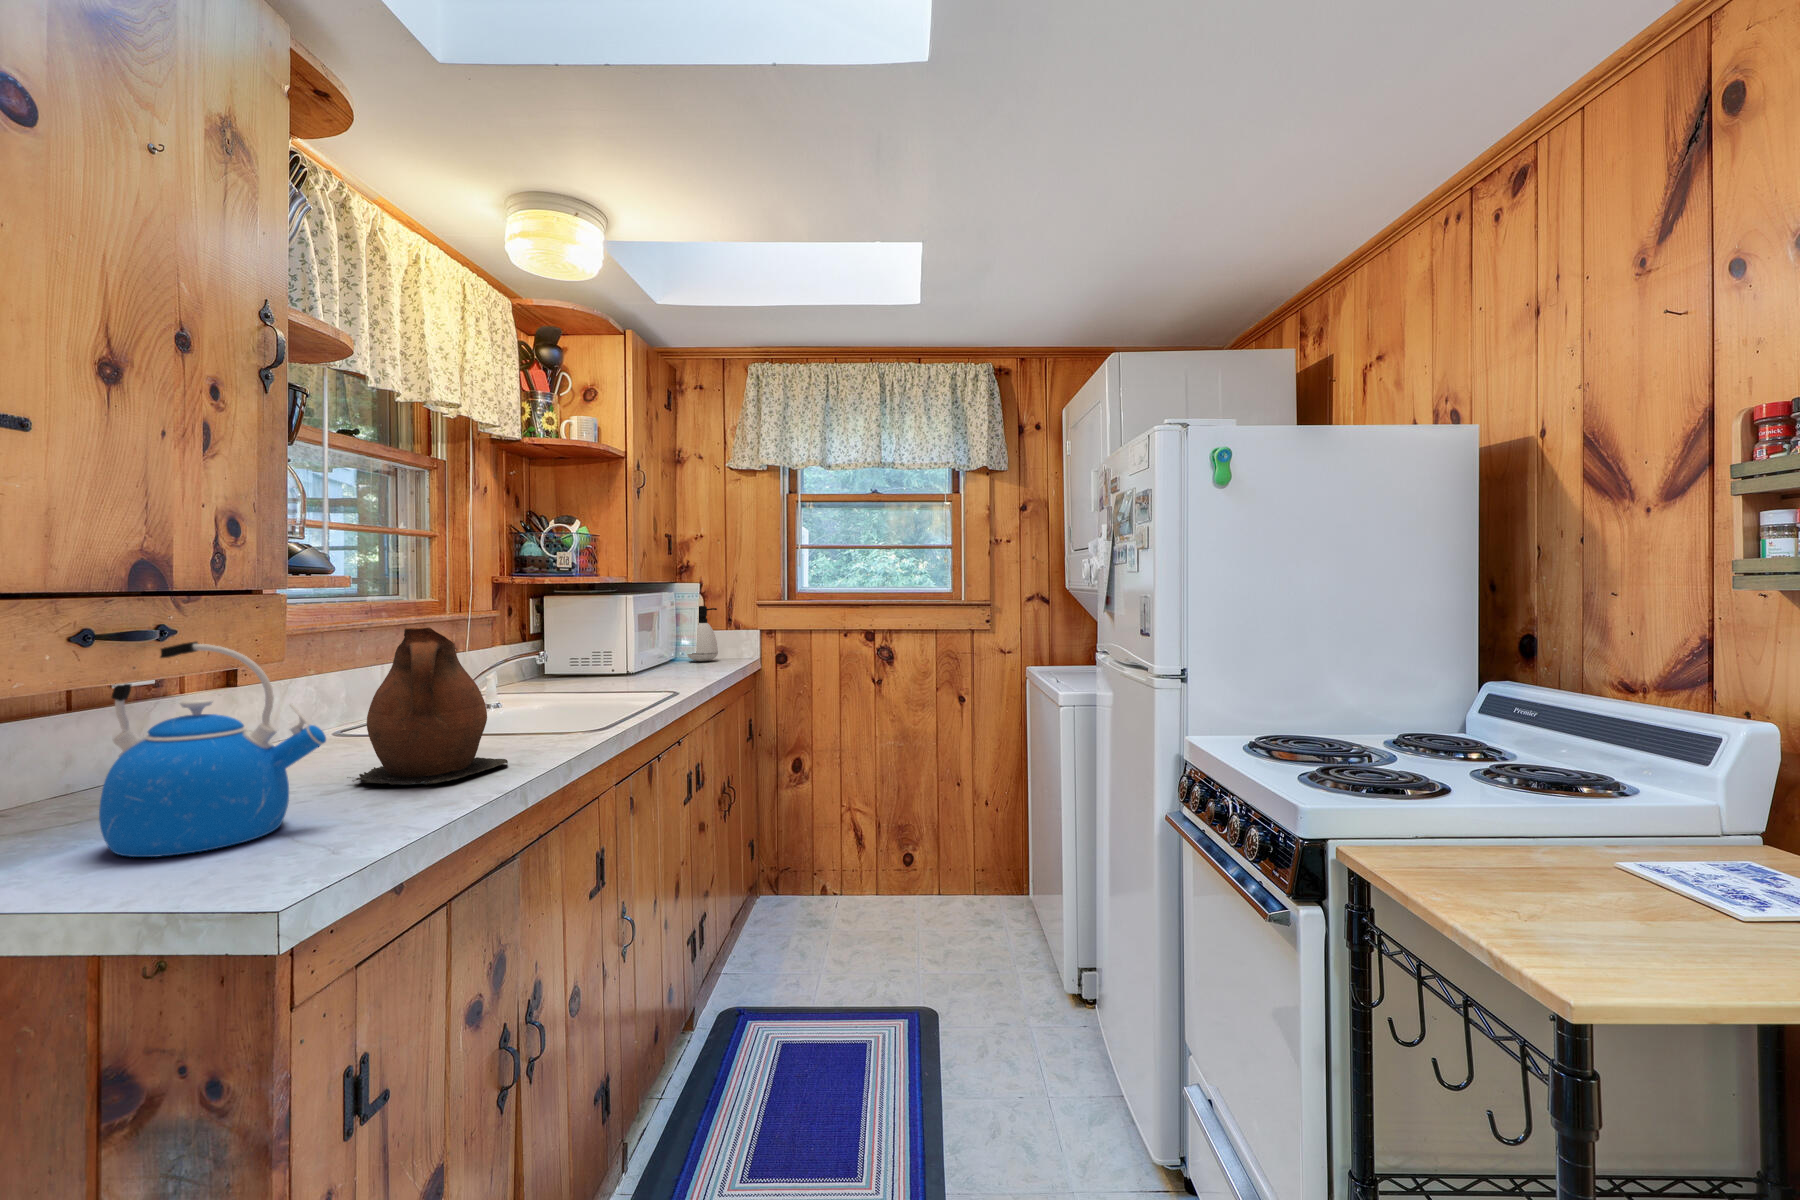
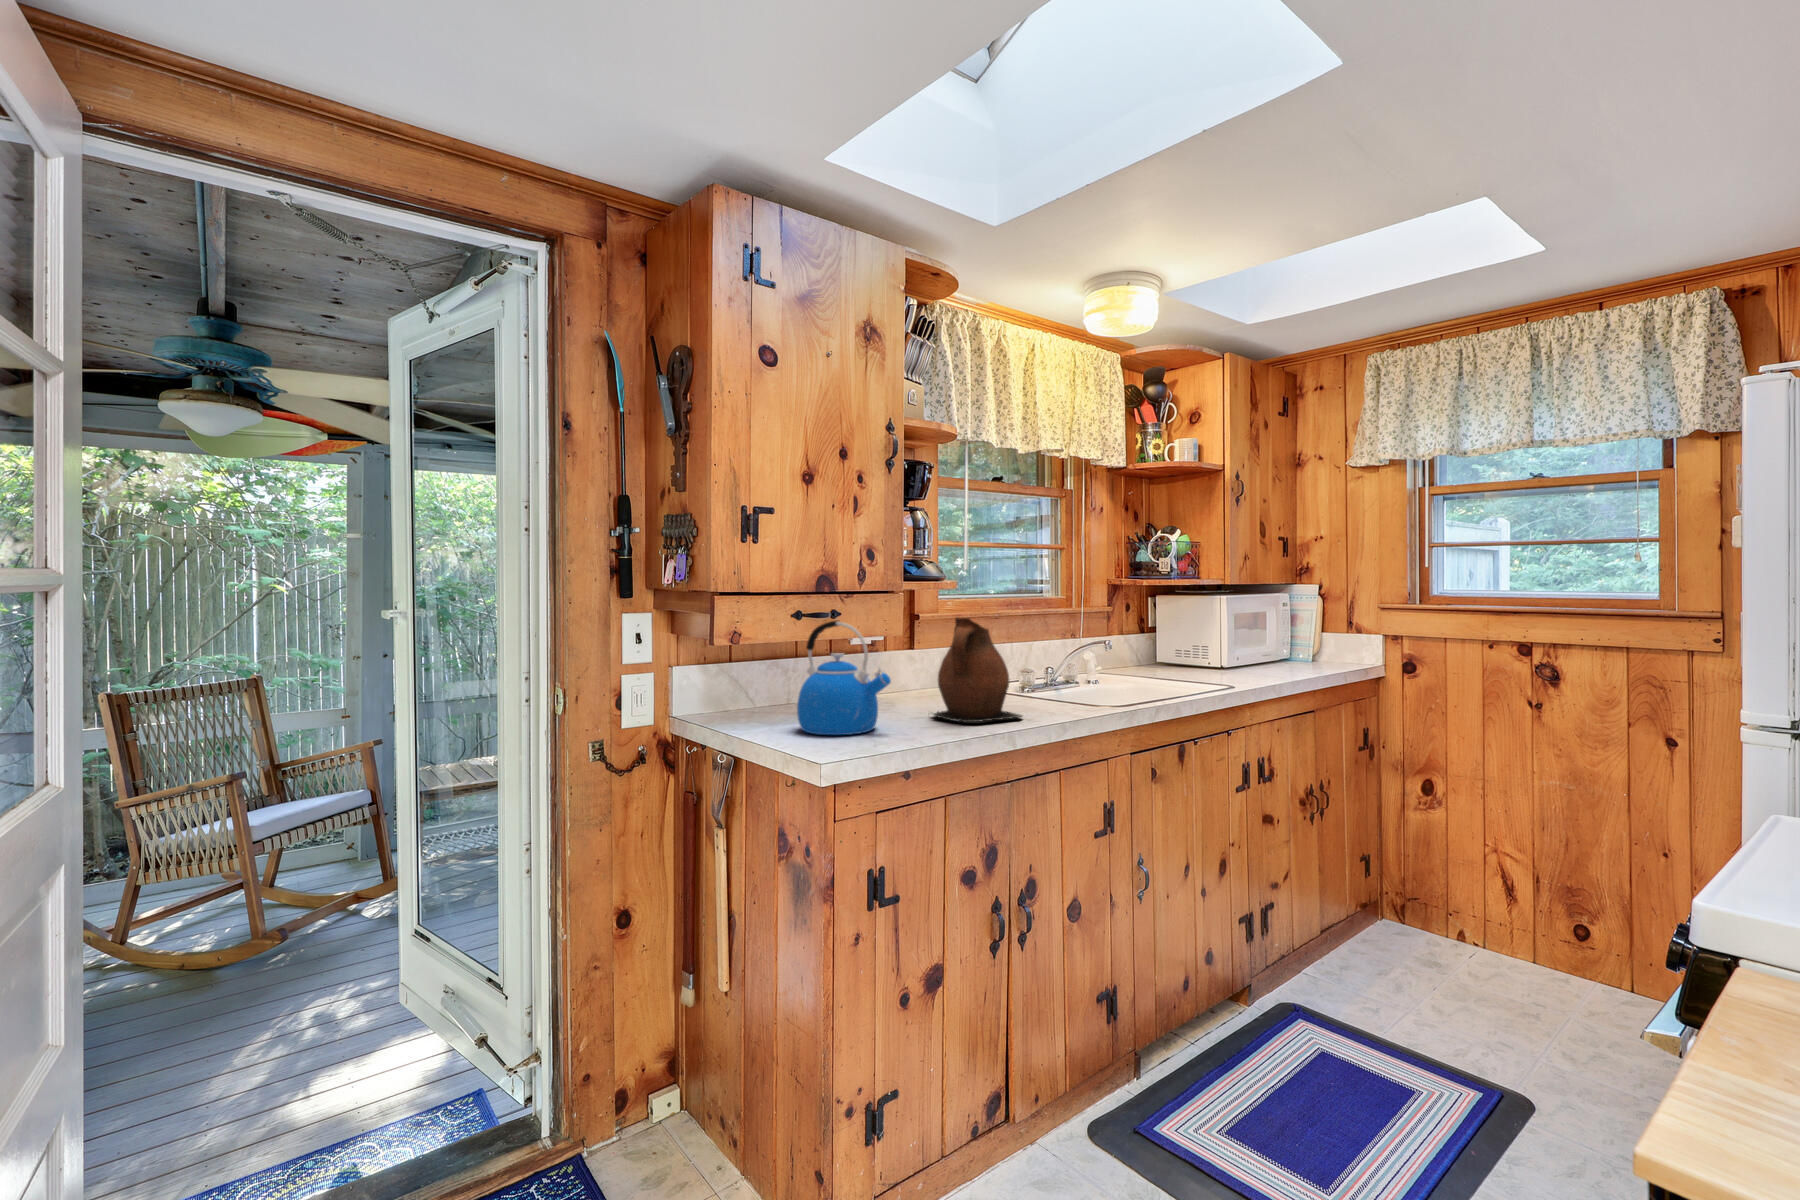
soap dispenser: present [687,606,718,661] -> none [1297,608,1330,663]

